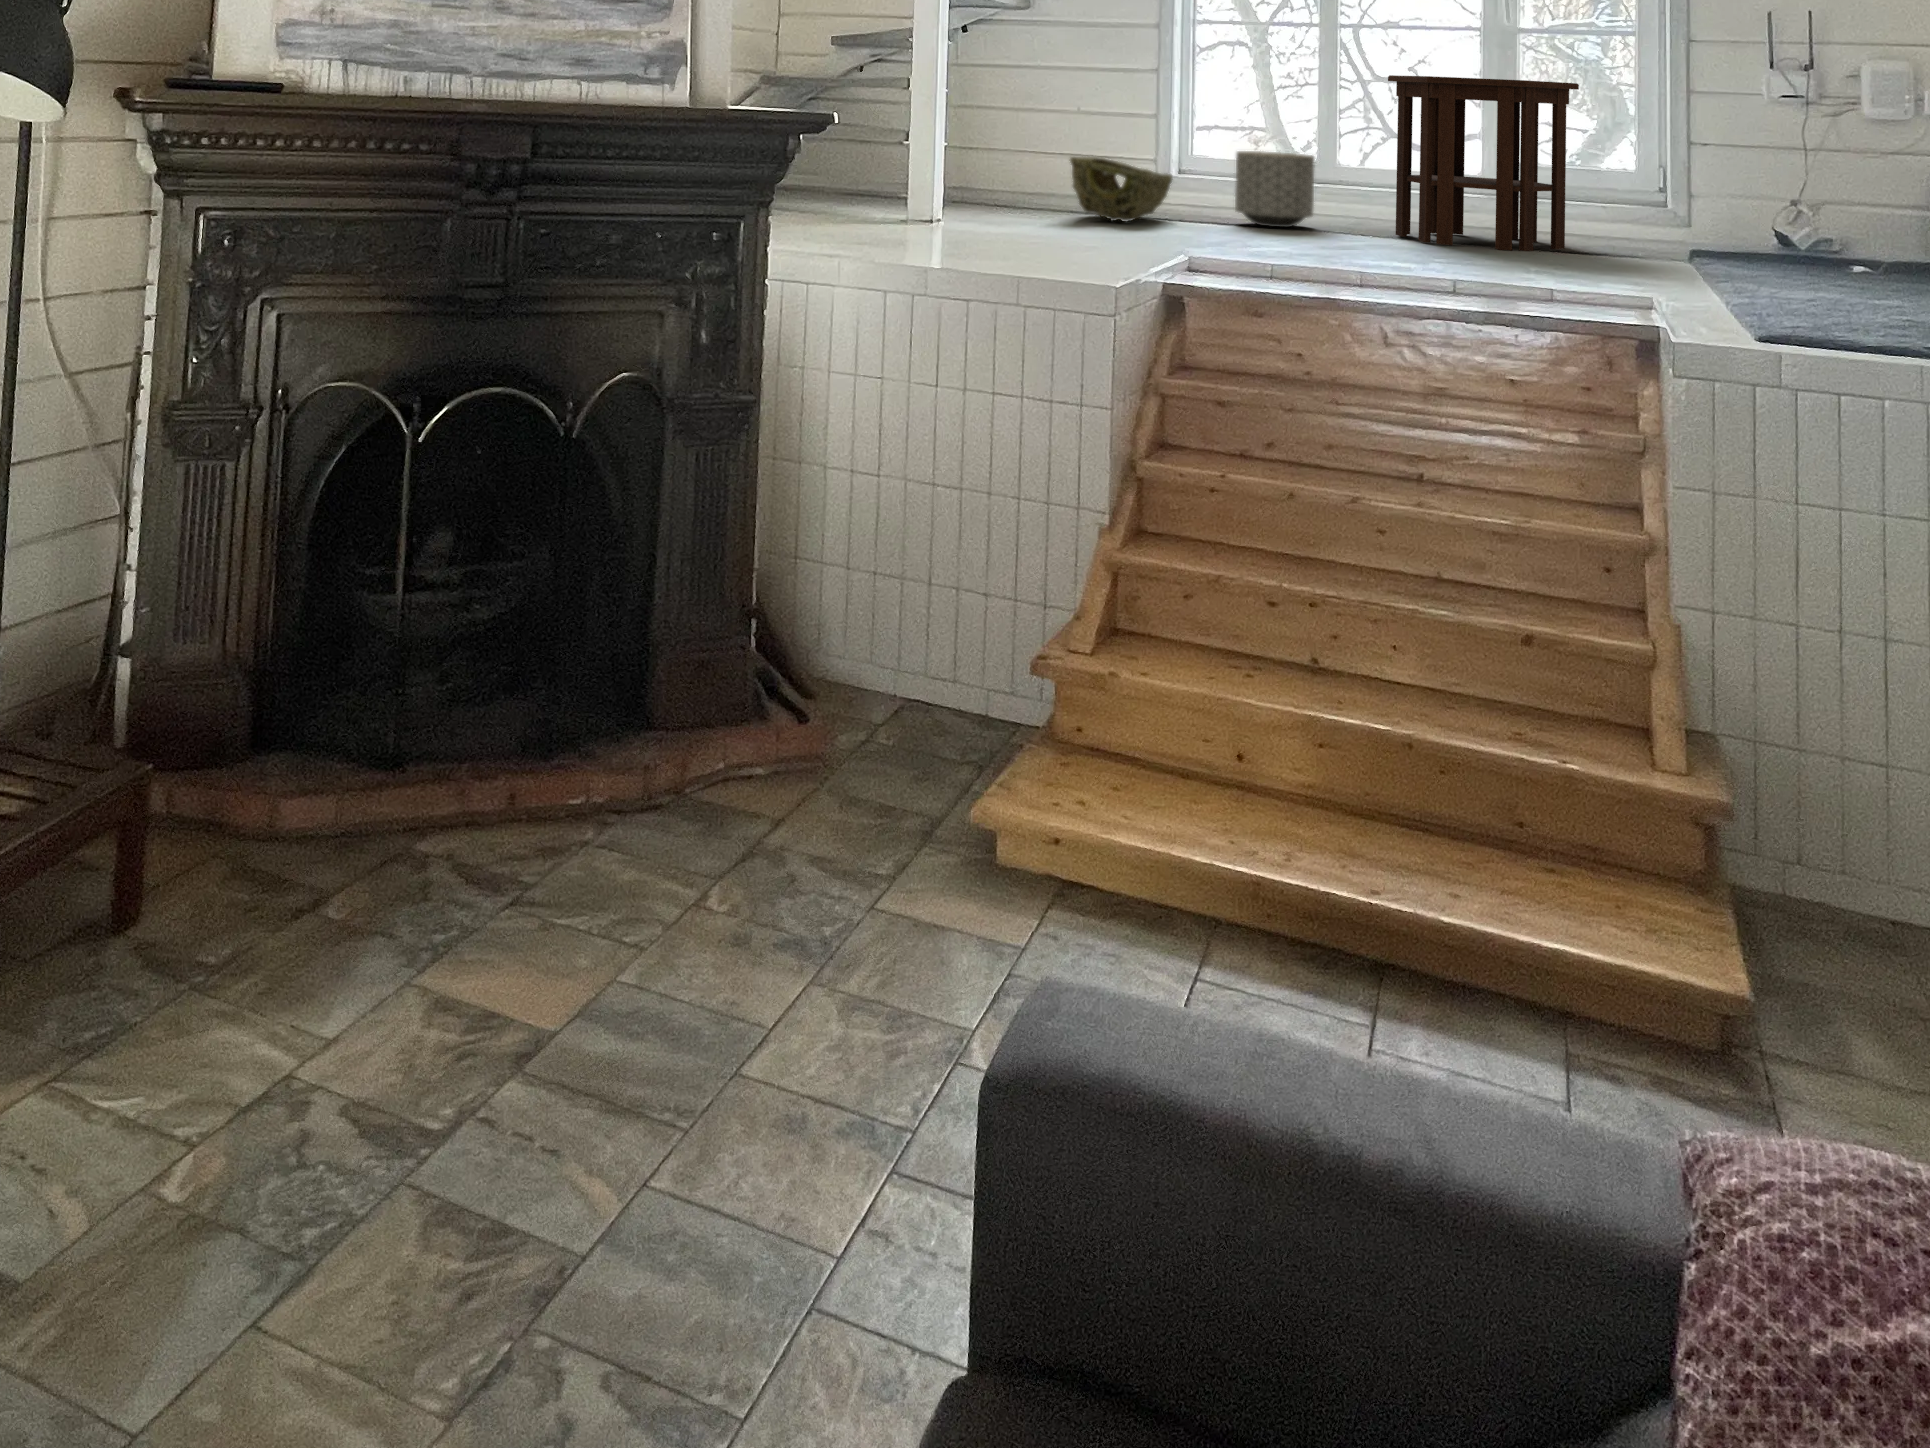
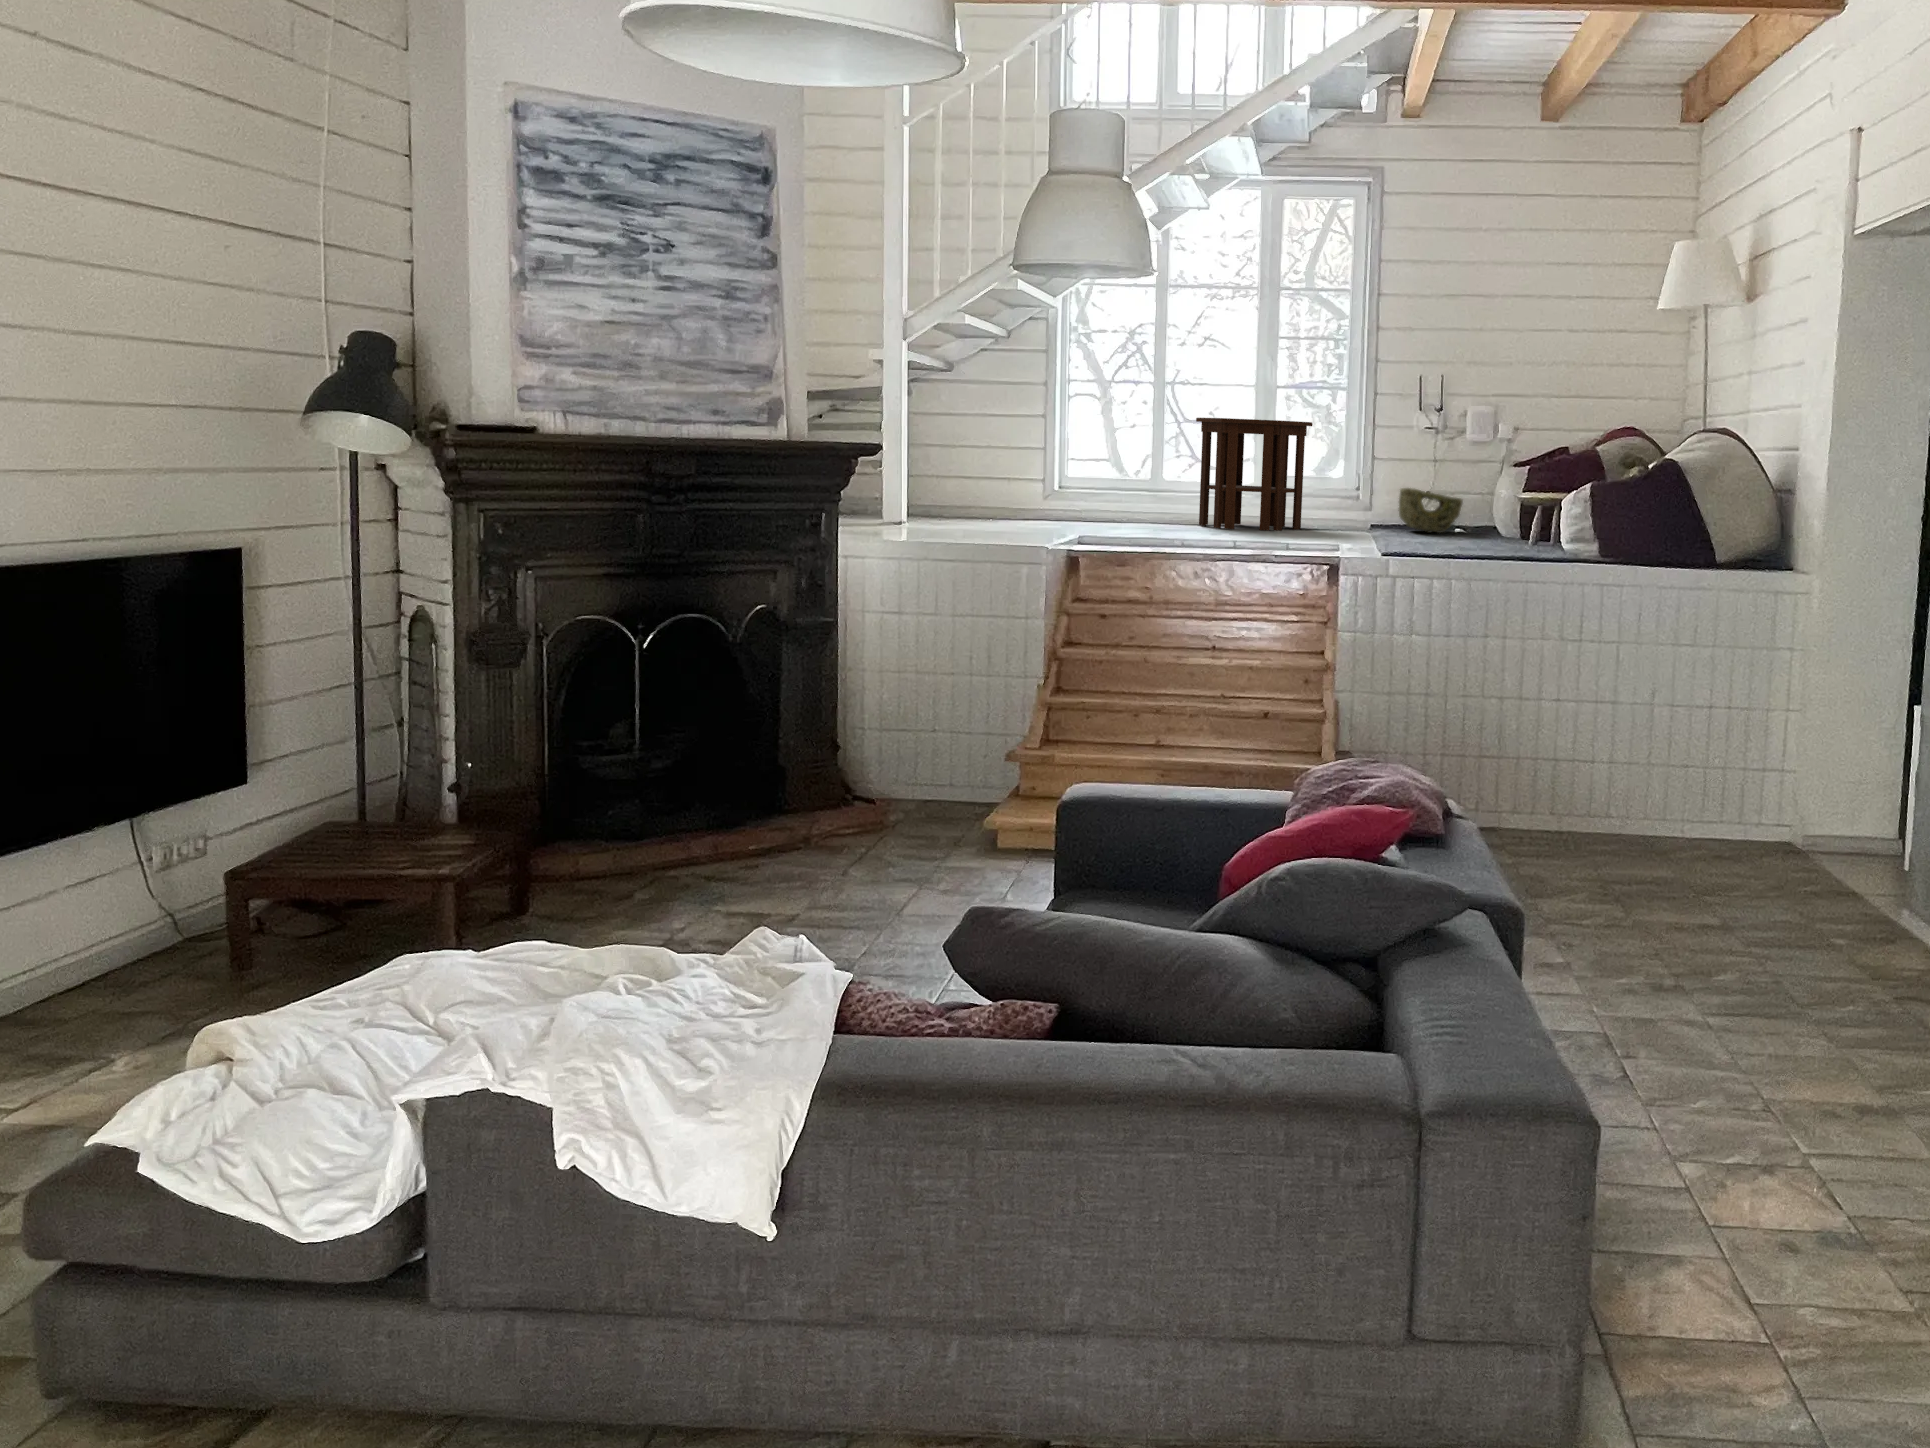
planter: present [1235,151,1315,227] -> none [1094,472,1147,523]
woven basket: present [1070,157,1172,221] -> present [1399,488,1463,533]

